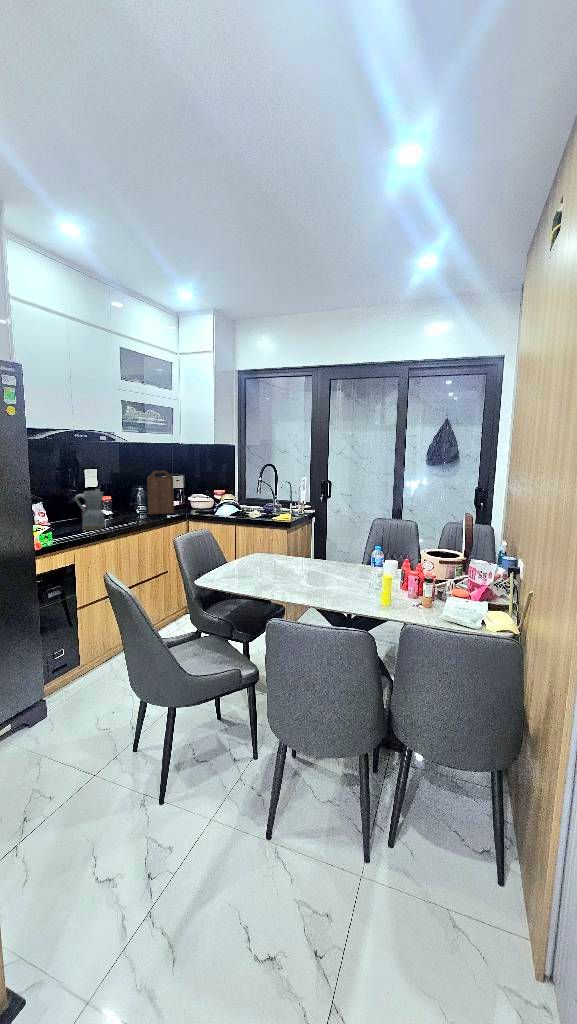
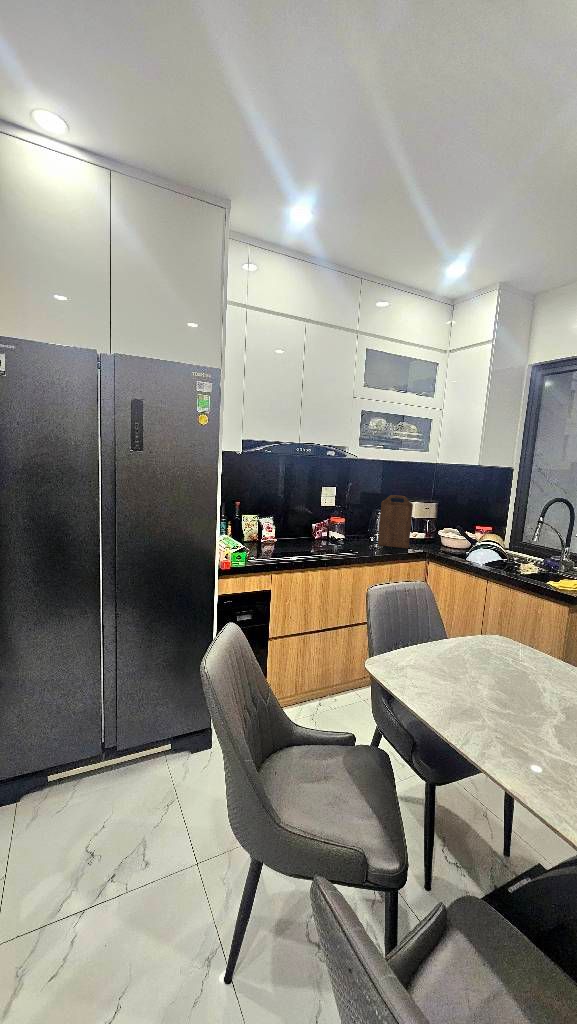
ceramic pitcher: present [75,491,105,530] -> none [288,511,317,555]

